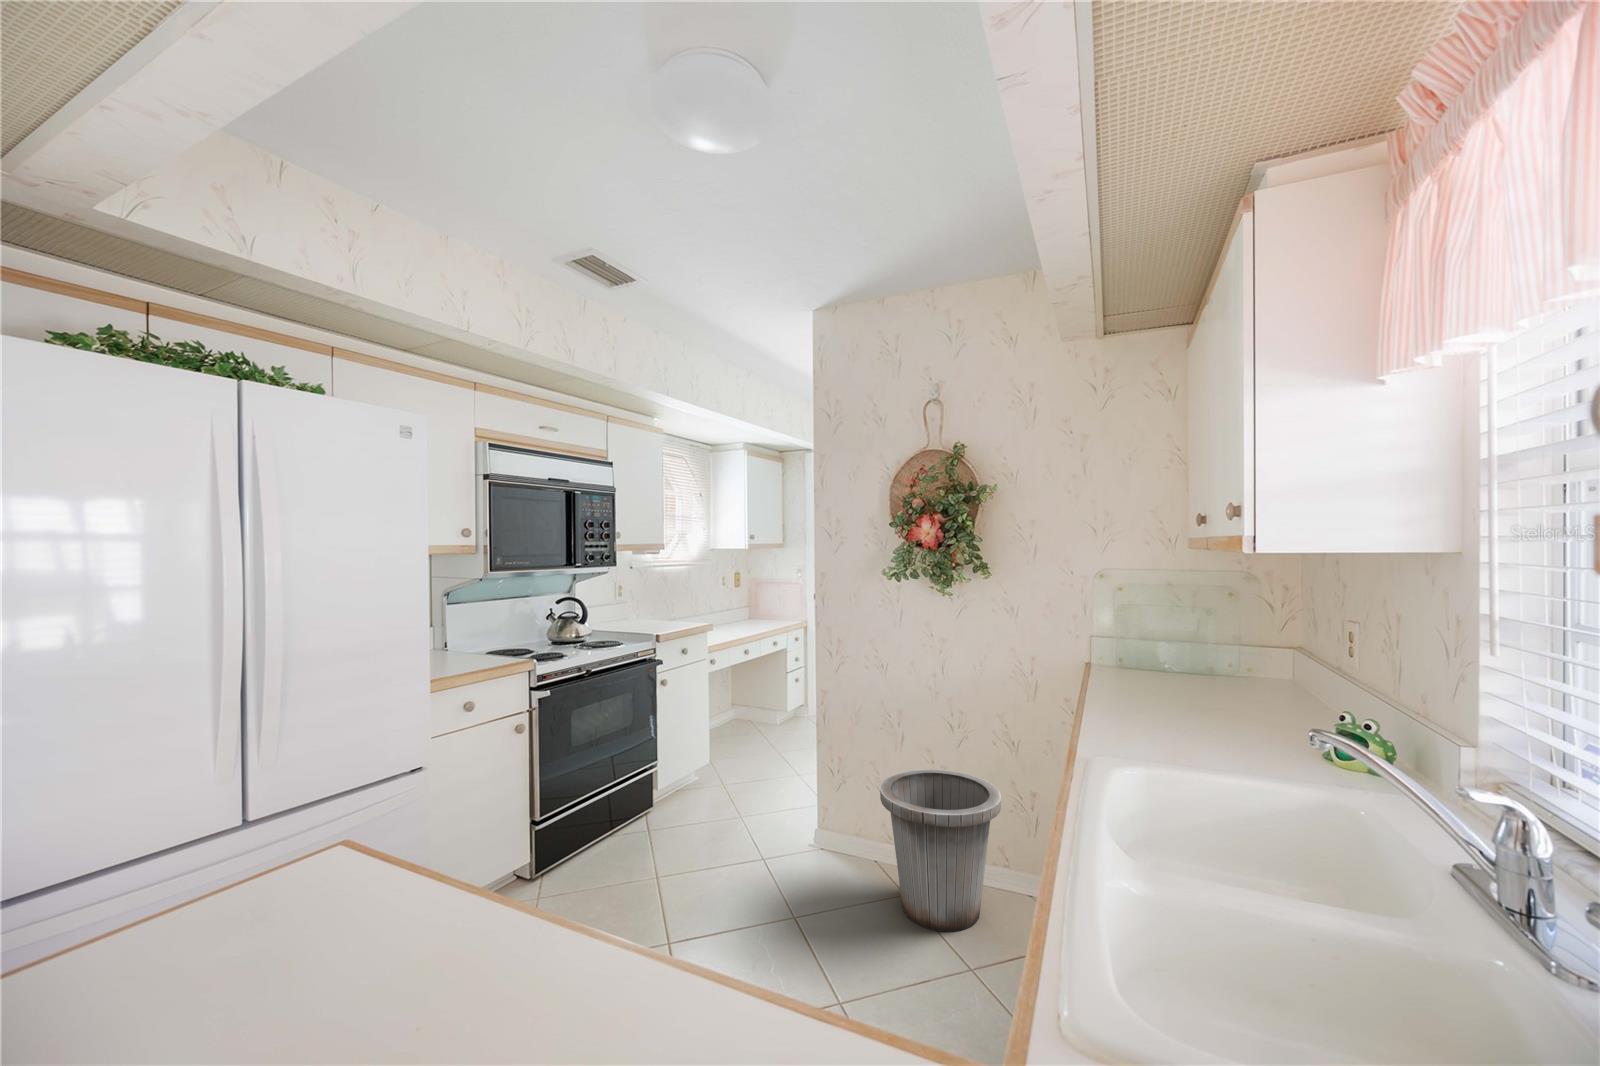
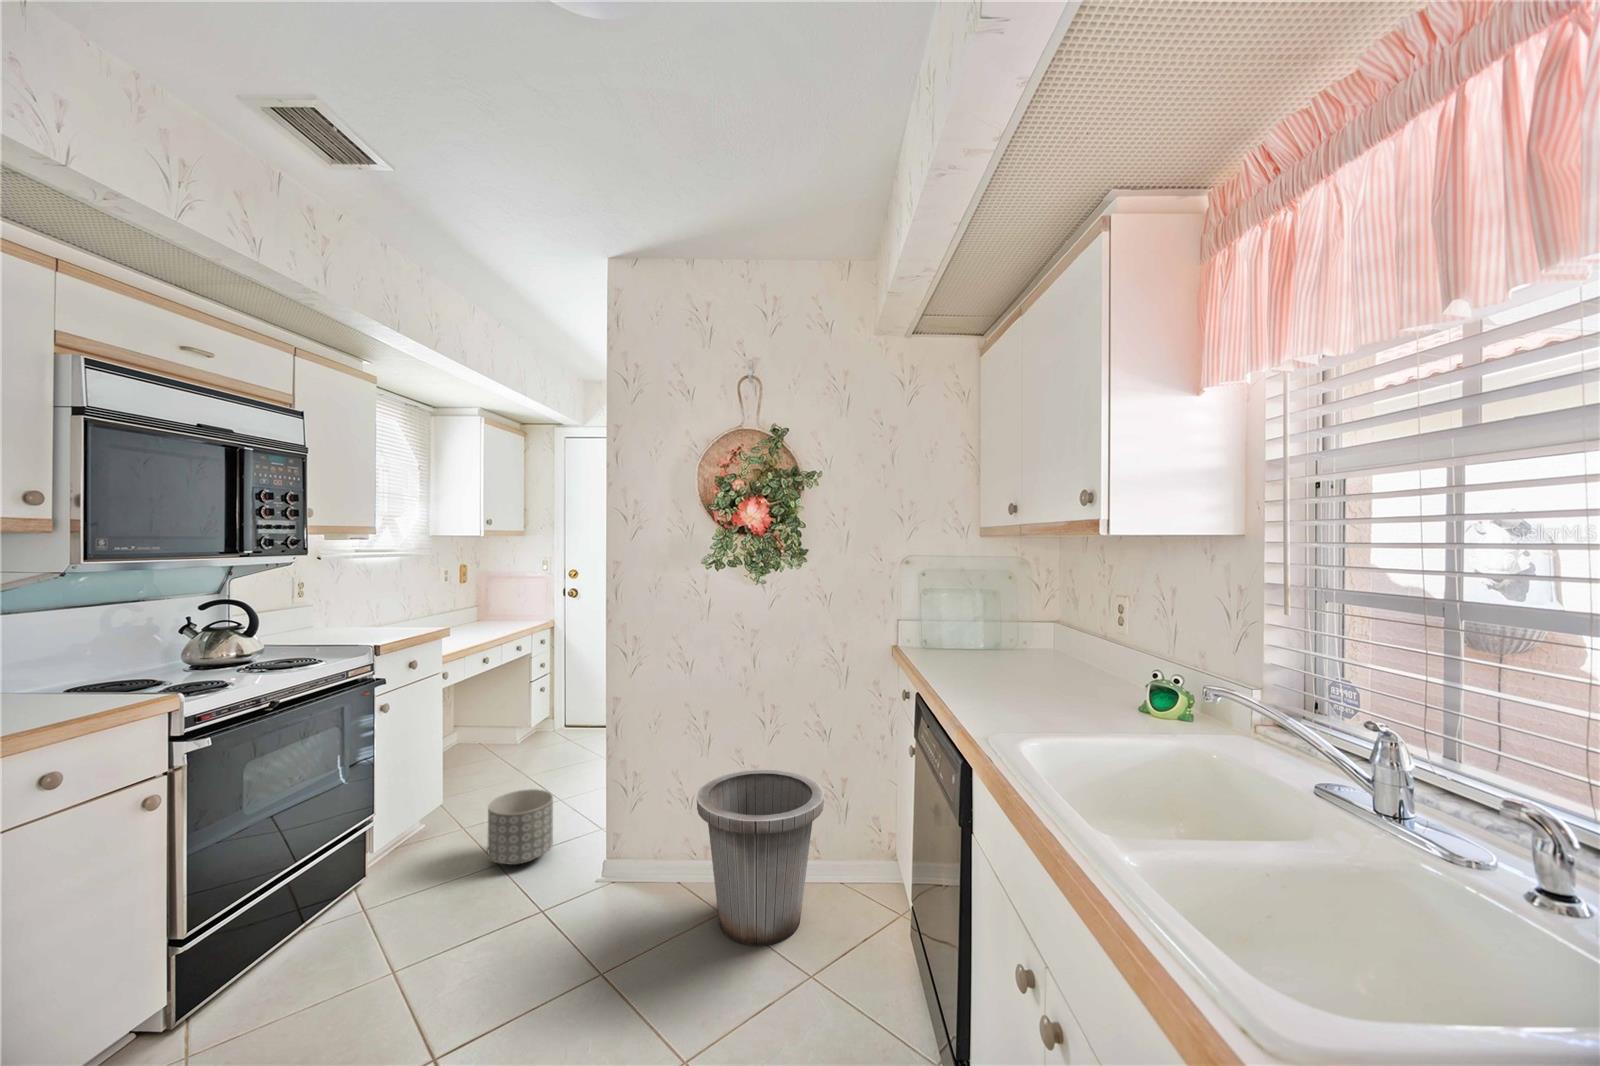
planter: none [734,762,783,822] -> present [488,789,553,865]

